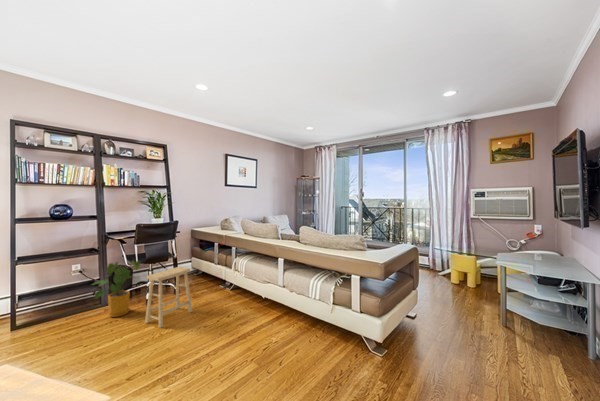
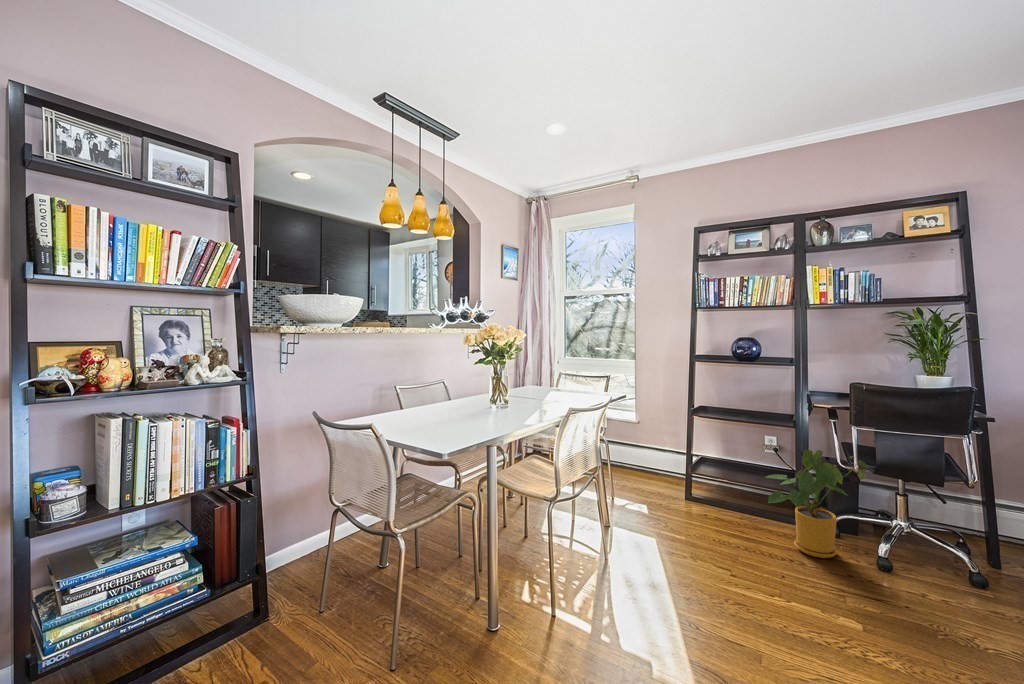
footstool: present [145,267,192,328] -> none [850,498,994,654]

